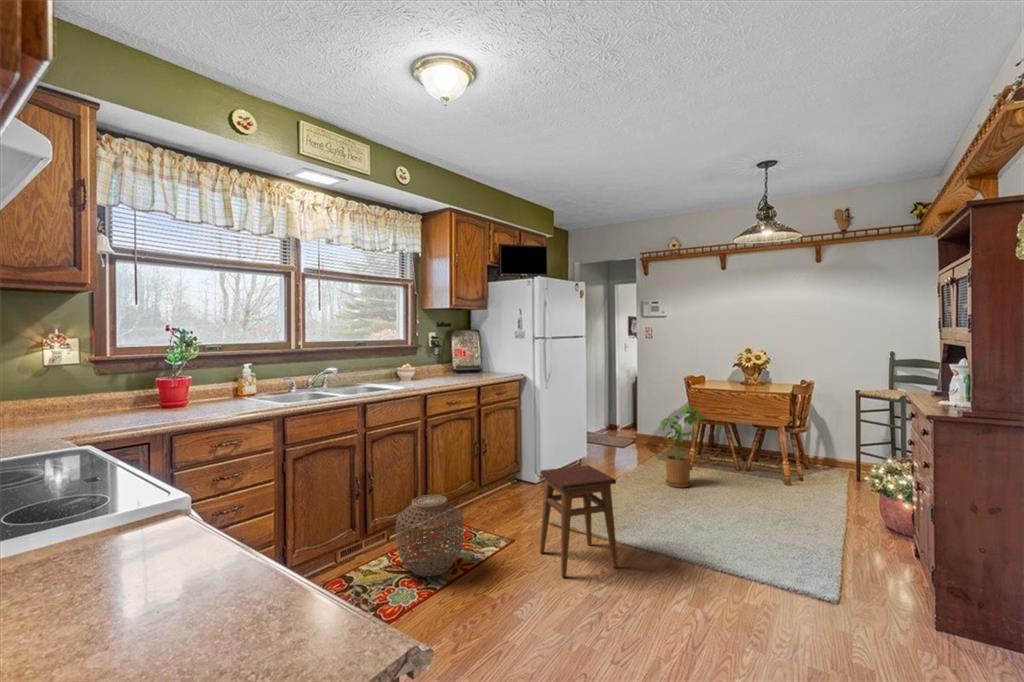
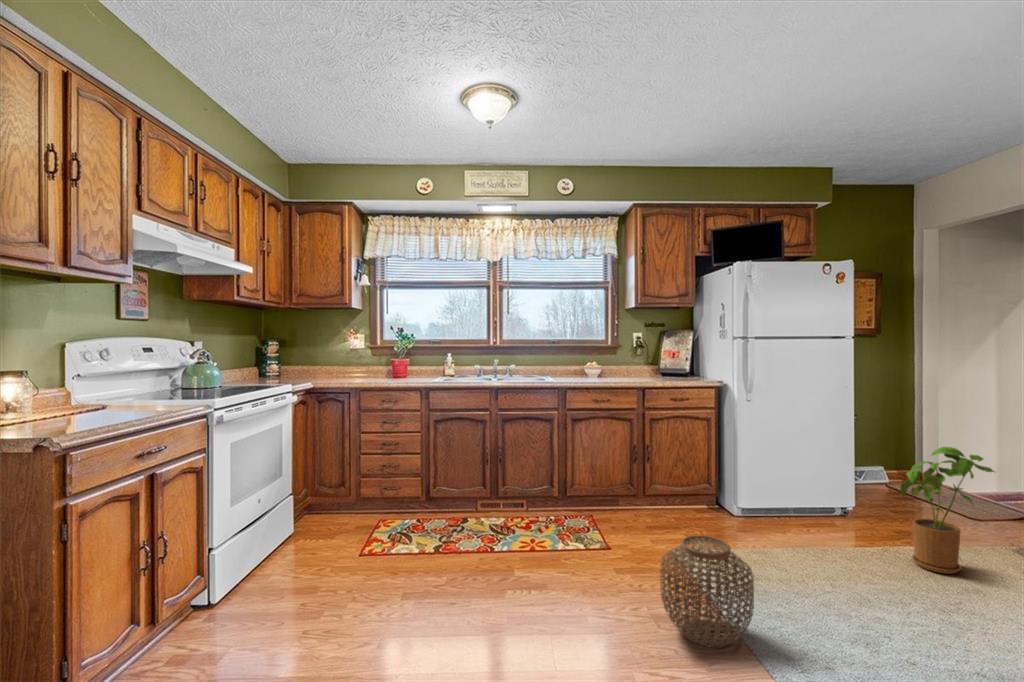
stool: present [540,465,618,577] -> none [586,474,668,600]
woven basket: present [396,495,463,576] -> present [660,536,754,647]

